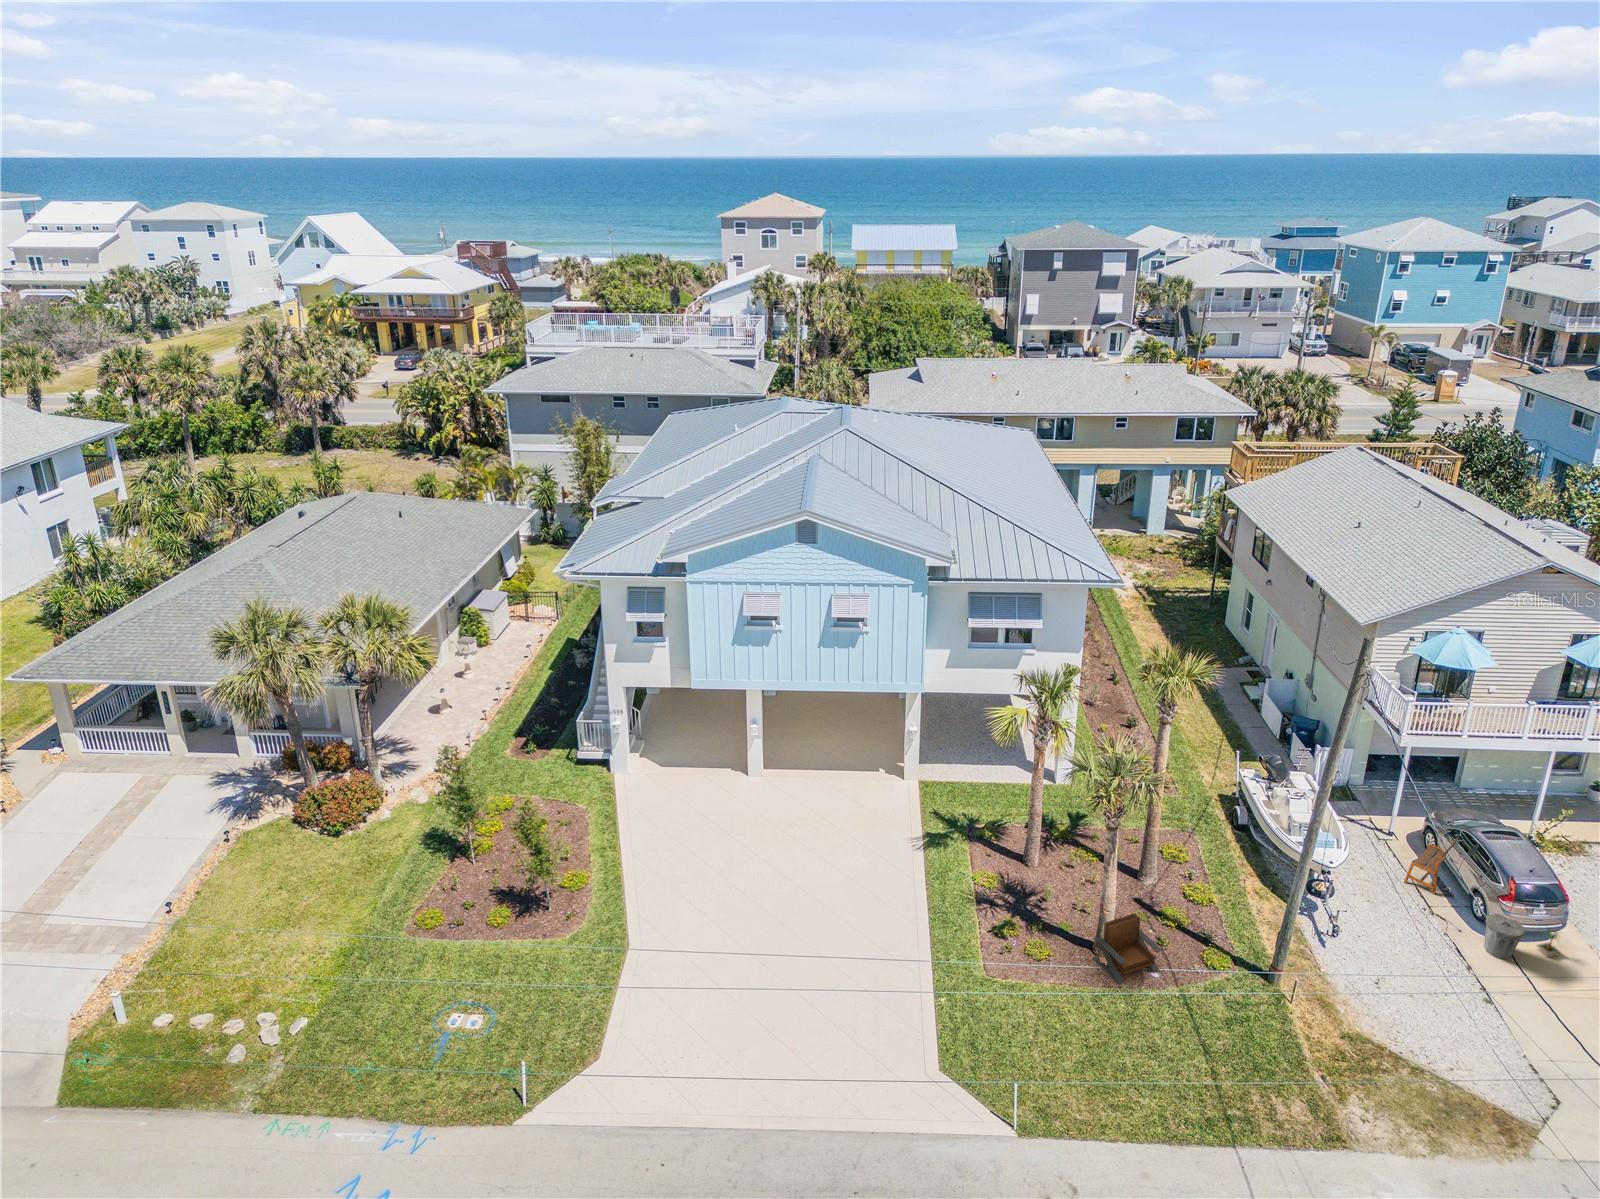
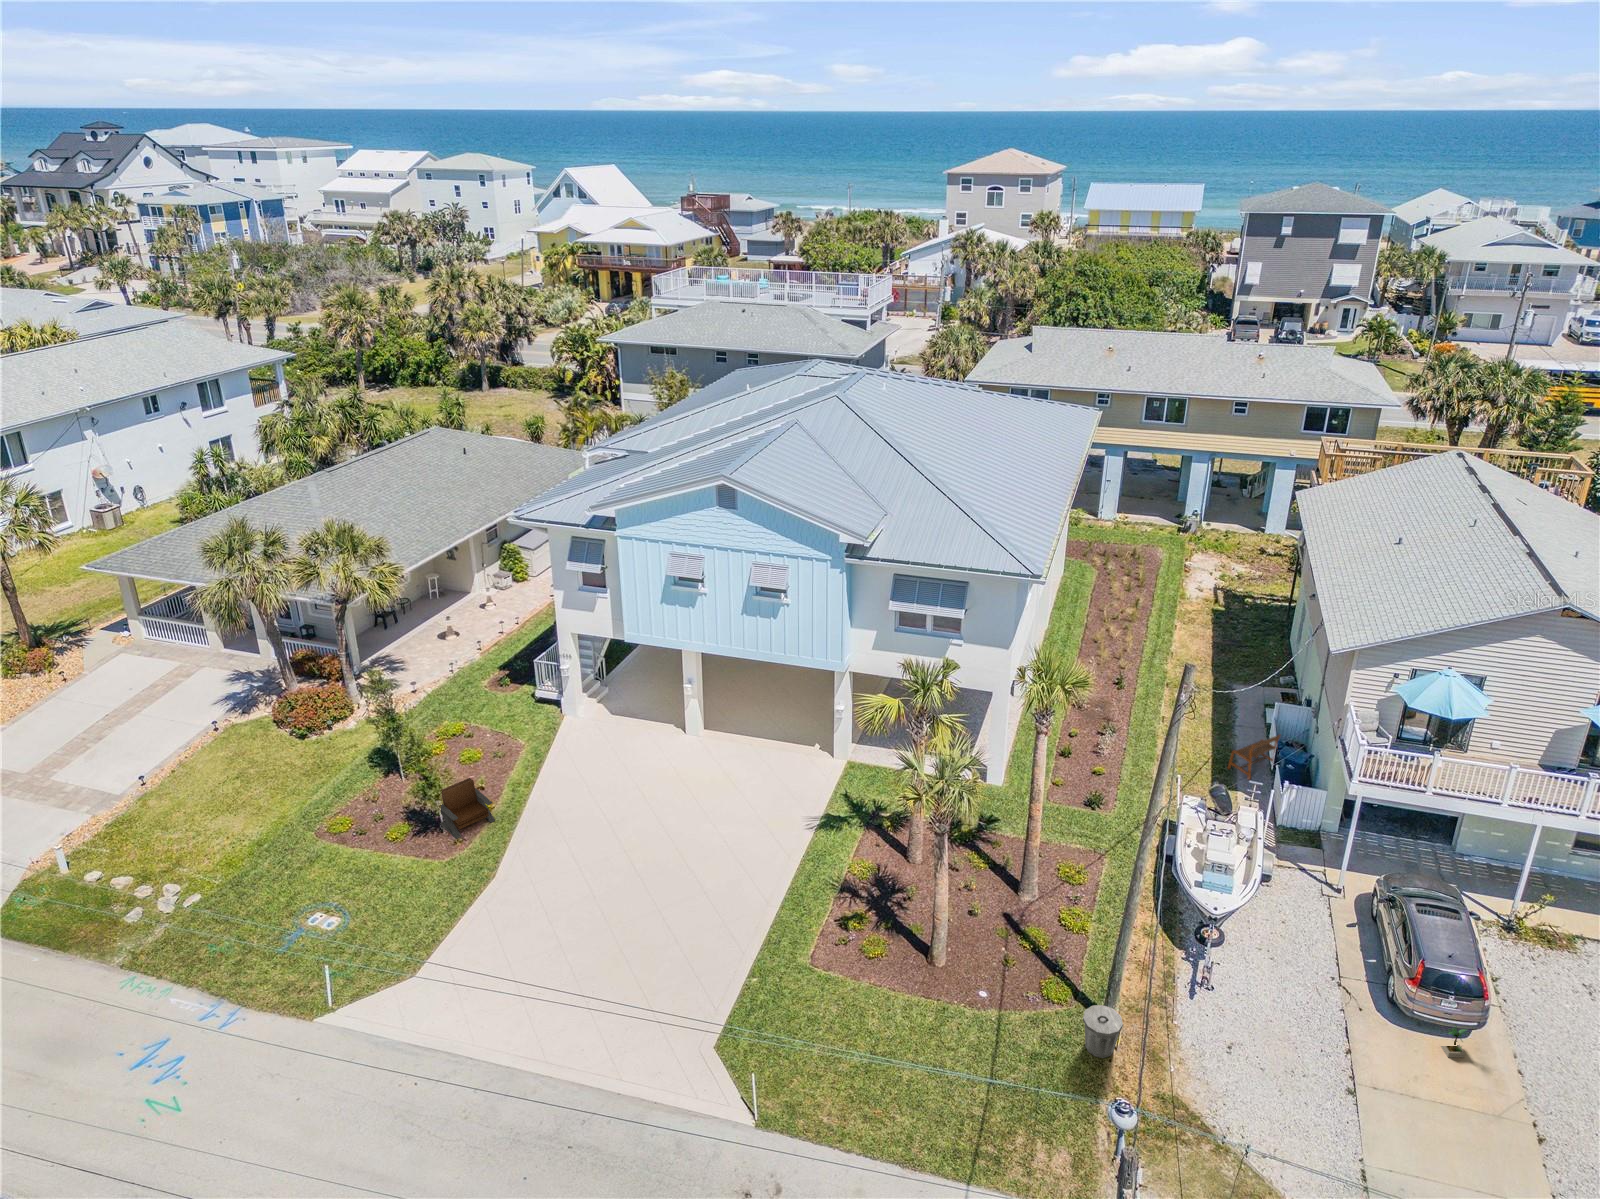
bench: present [1404,839,1456,894] -> present [1228,735,1280,779]
lounge chair: present [1094,914,1162,984] -> present [440,778,495,839]
trash can: present [1484,914,1524,959] -> present [1083,1005,1123,1058]

